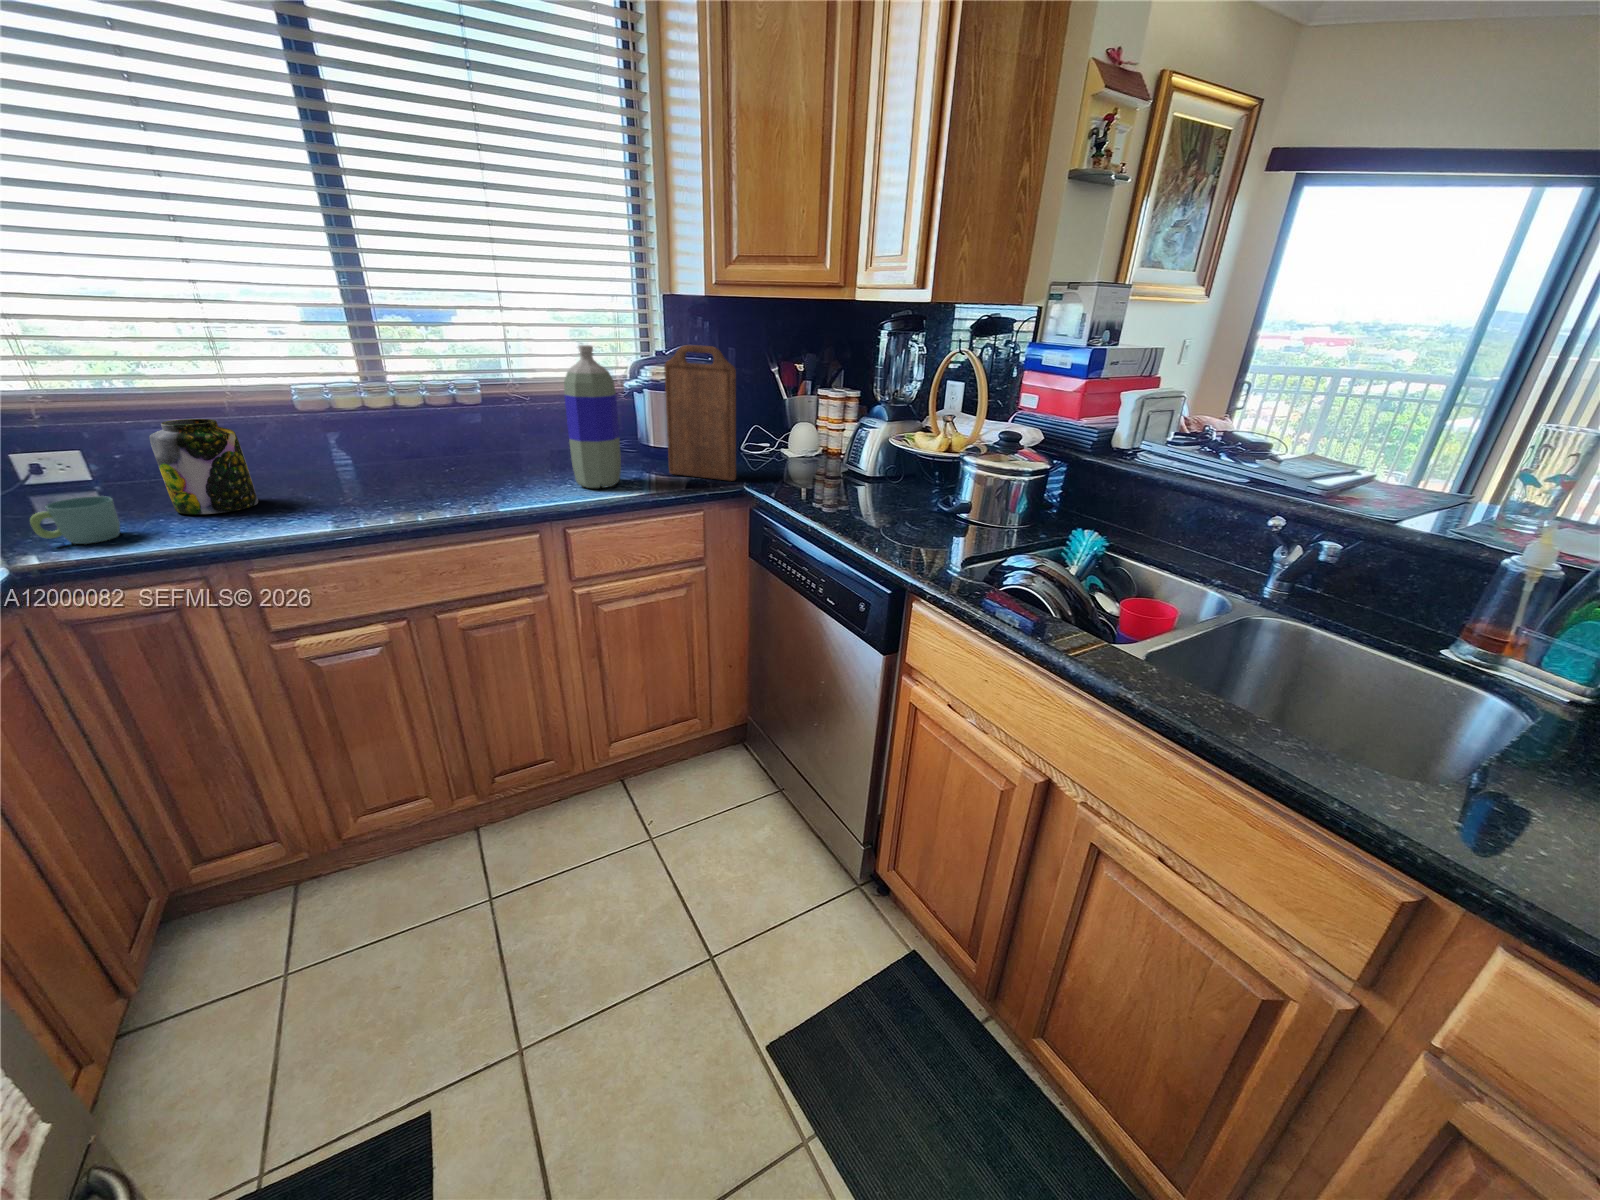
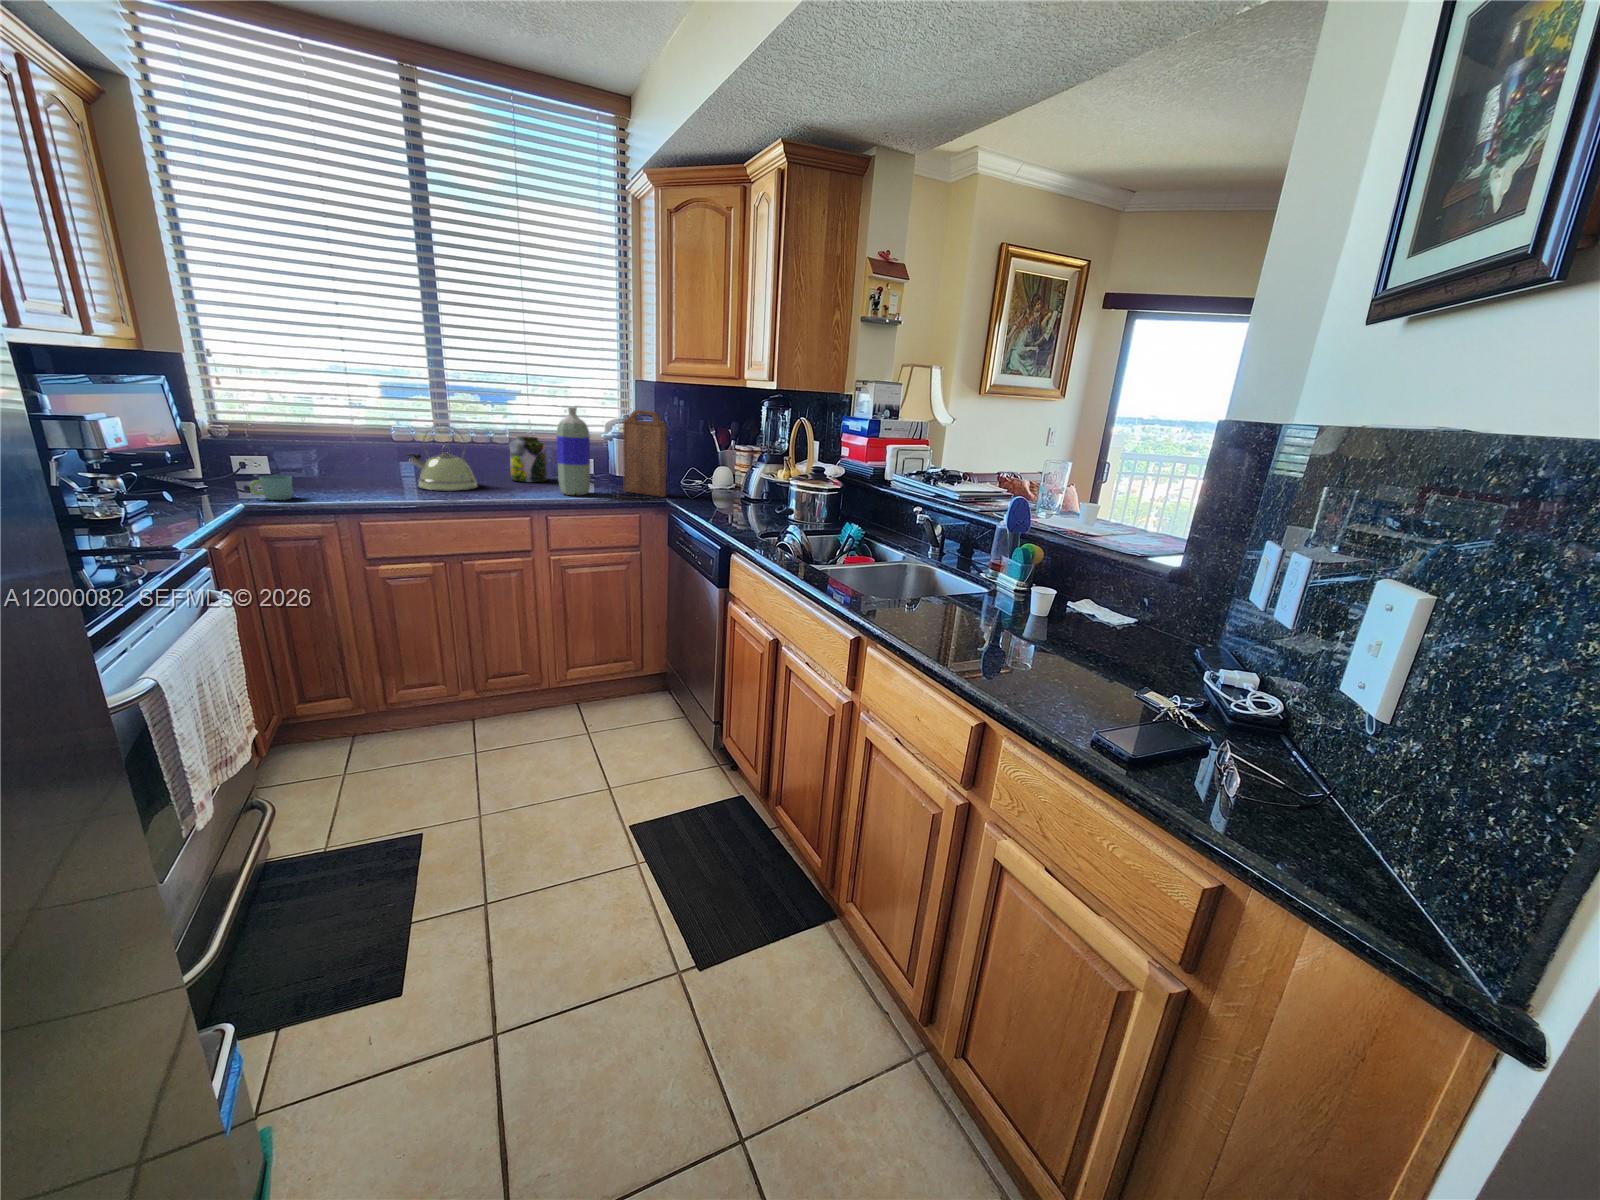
kettle: none [320,384,444,494] -> present [407,425,477,491]
jar: present [149,419,258,514] -> present [510,436,546,482]

